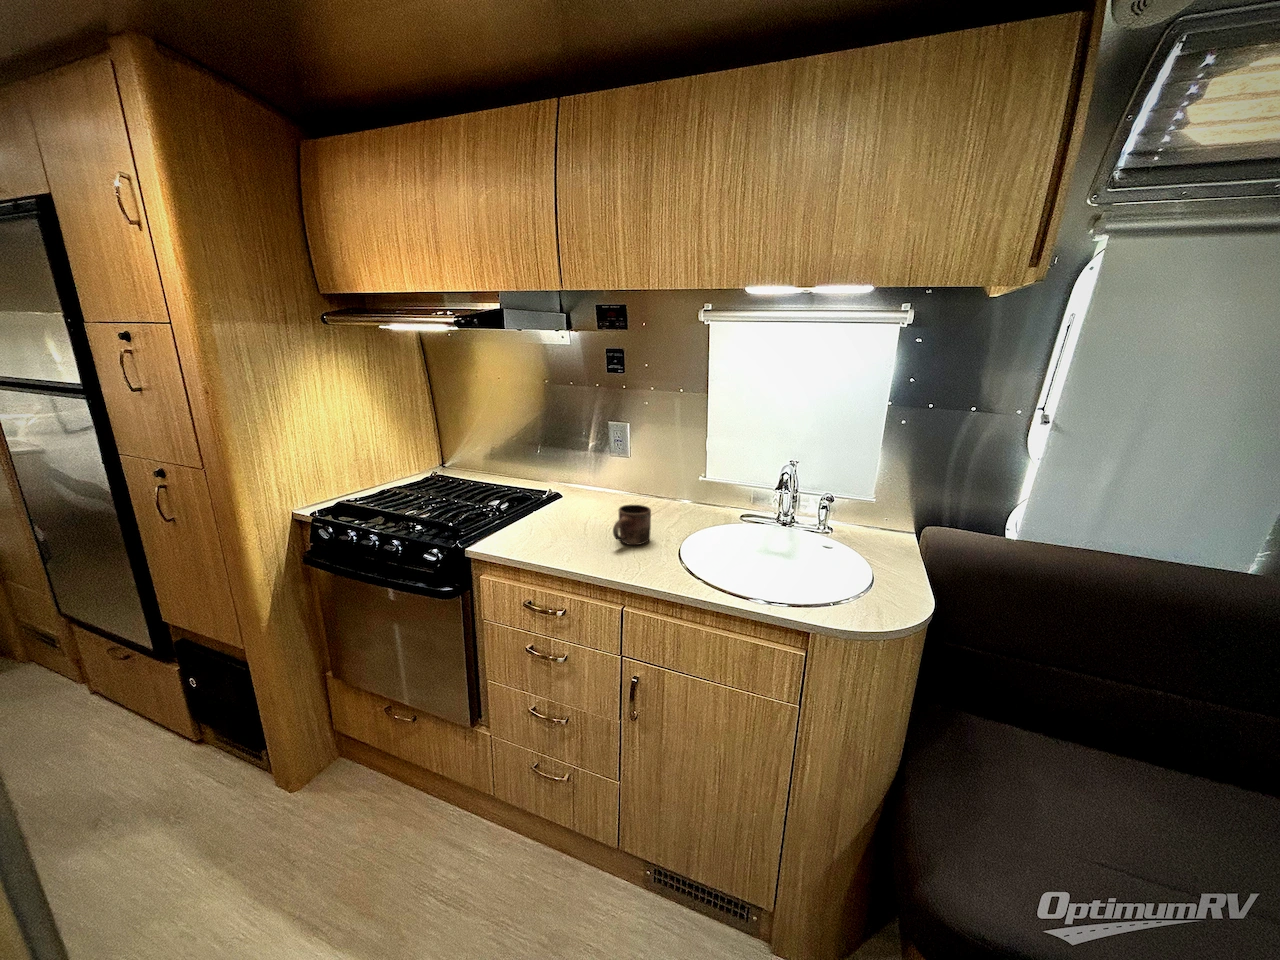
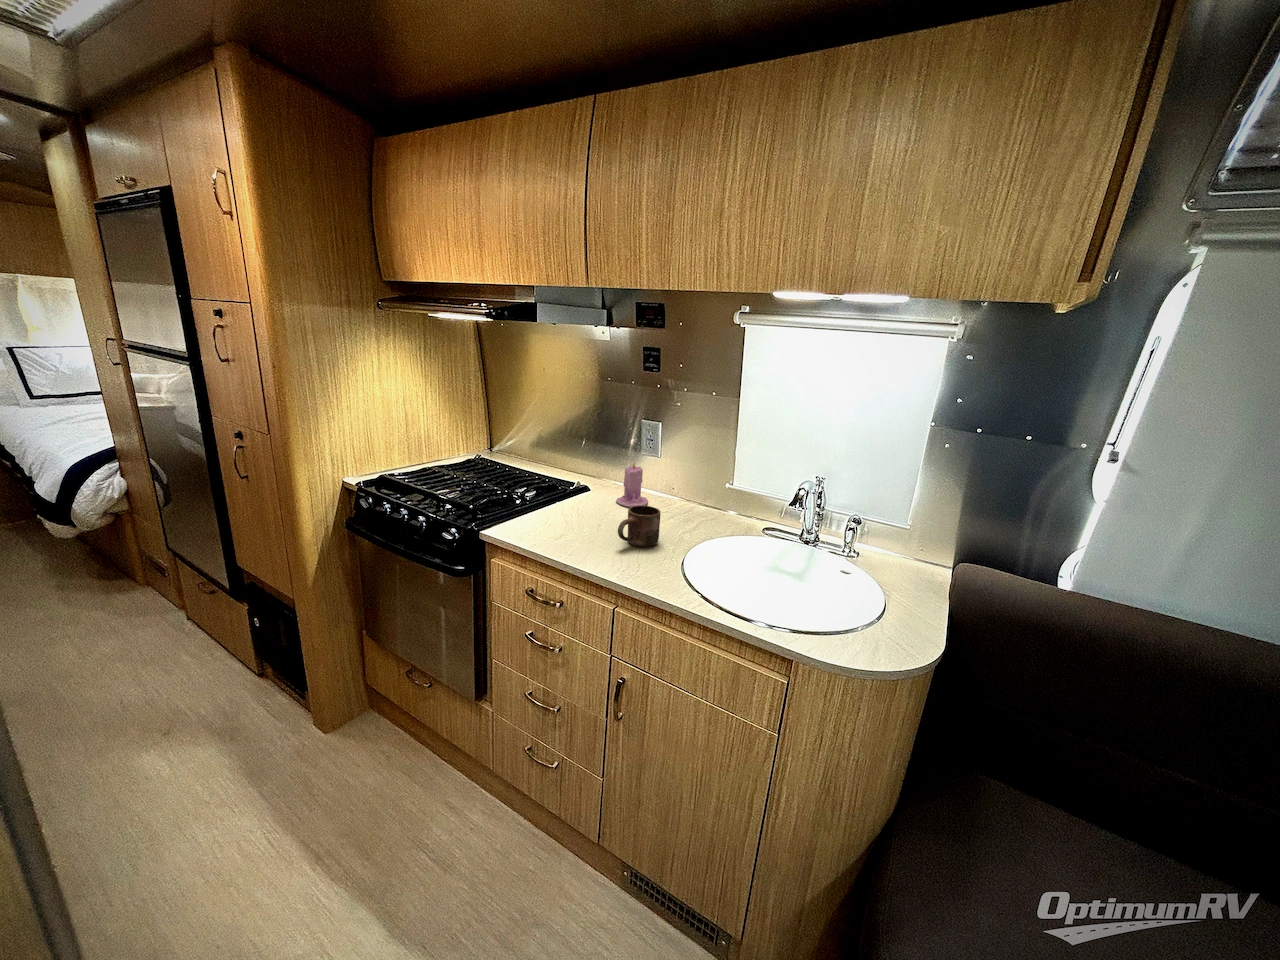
candle: none [593,463,624,509] -> present [616,463,648,507]

